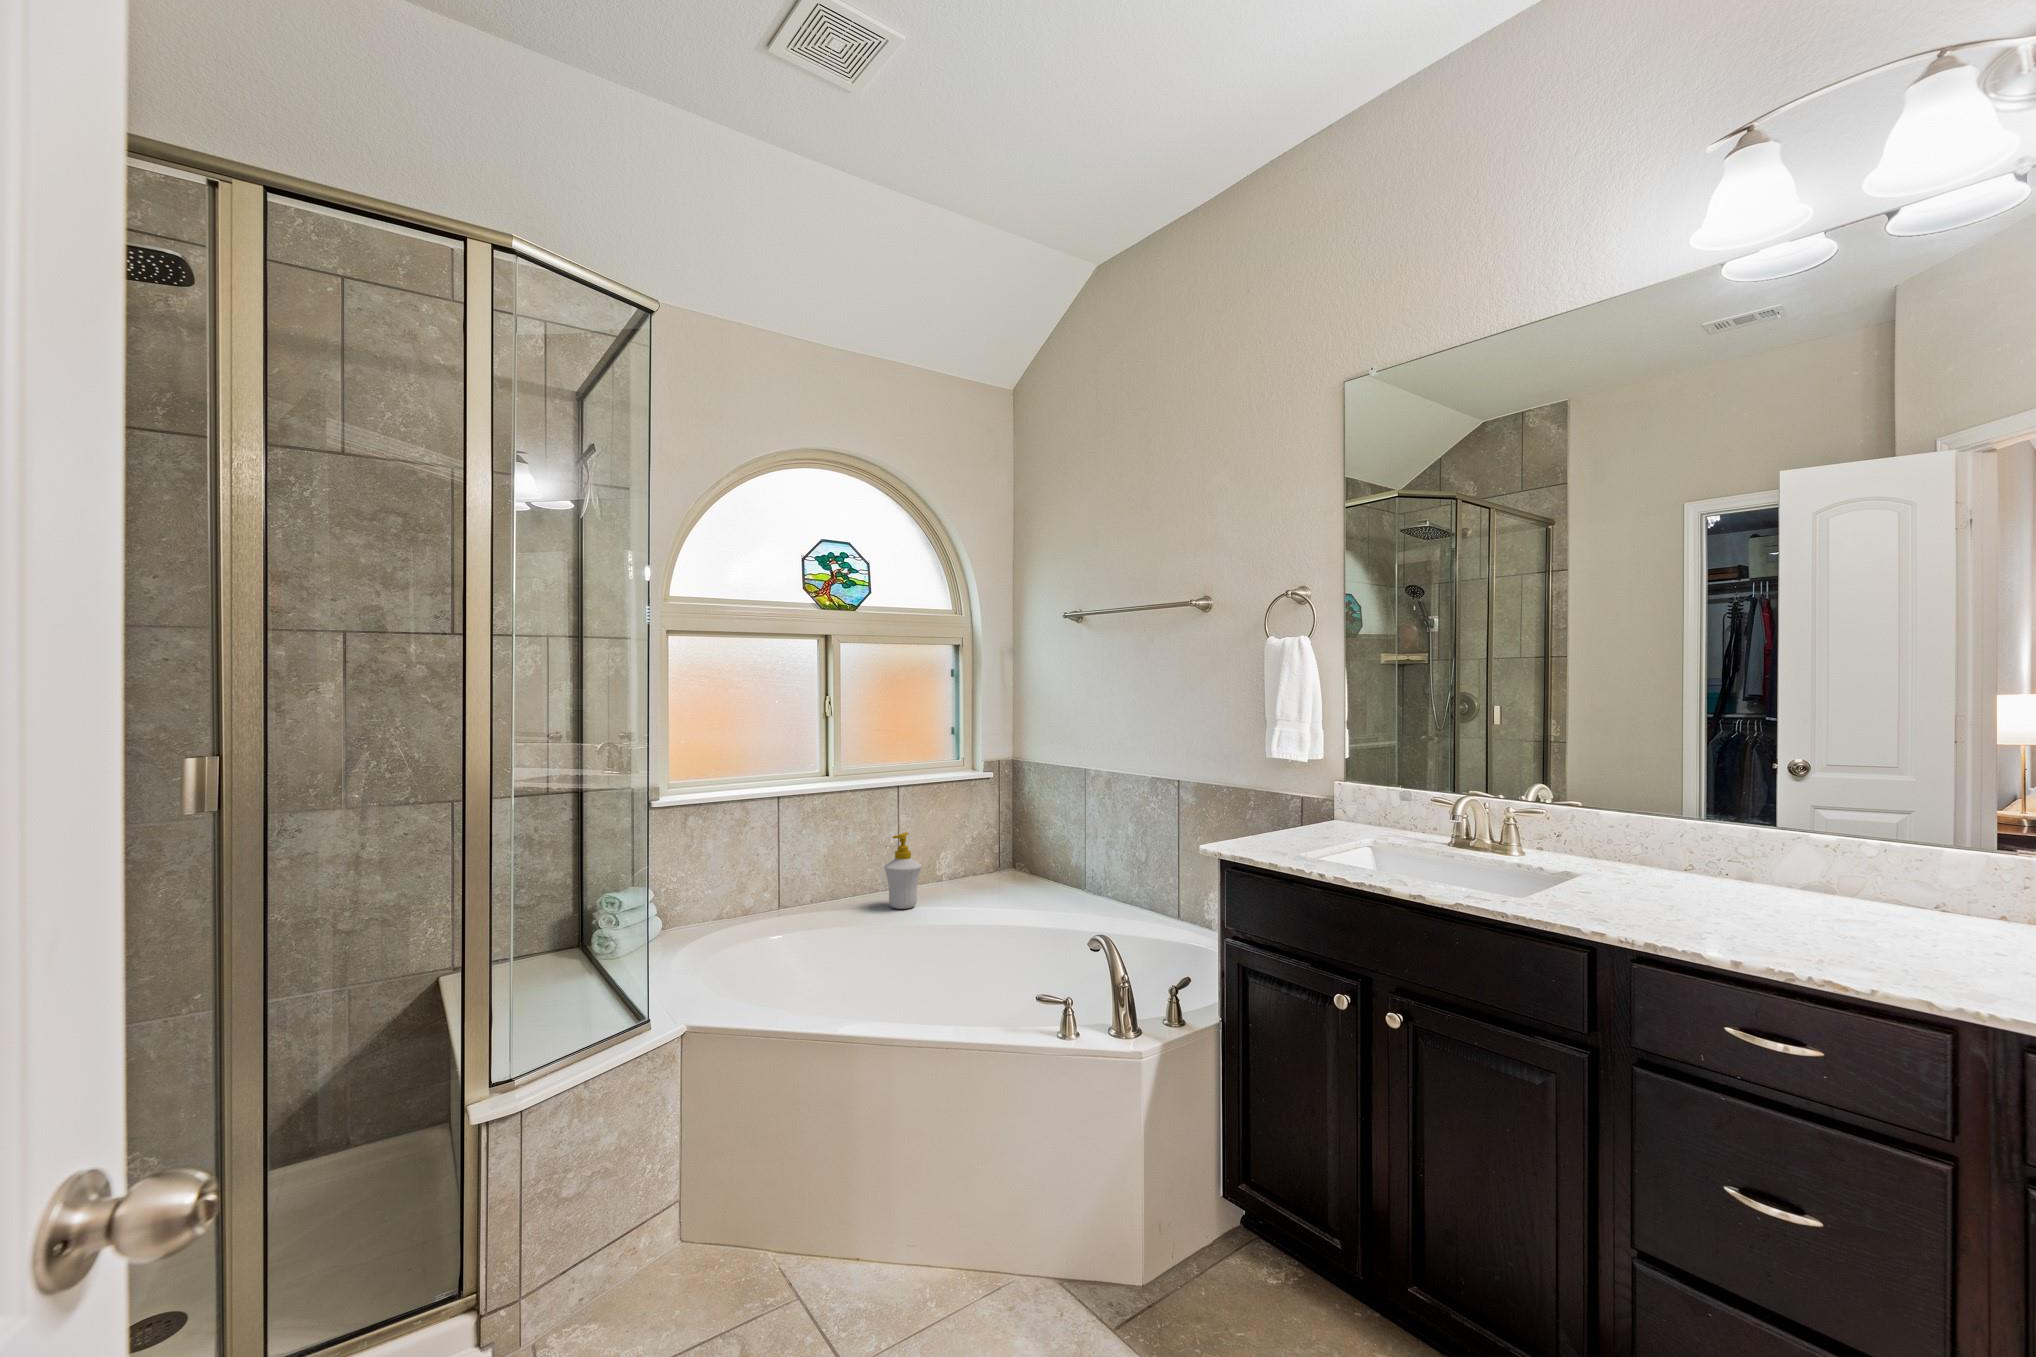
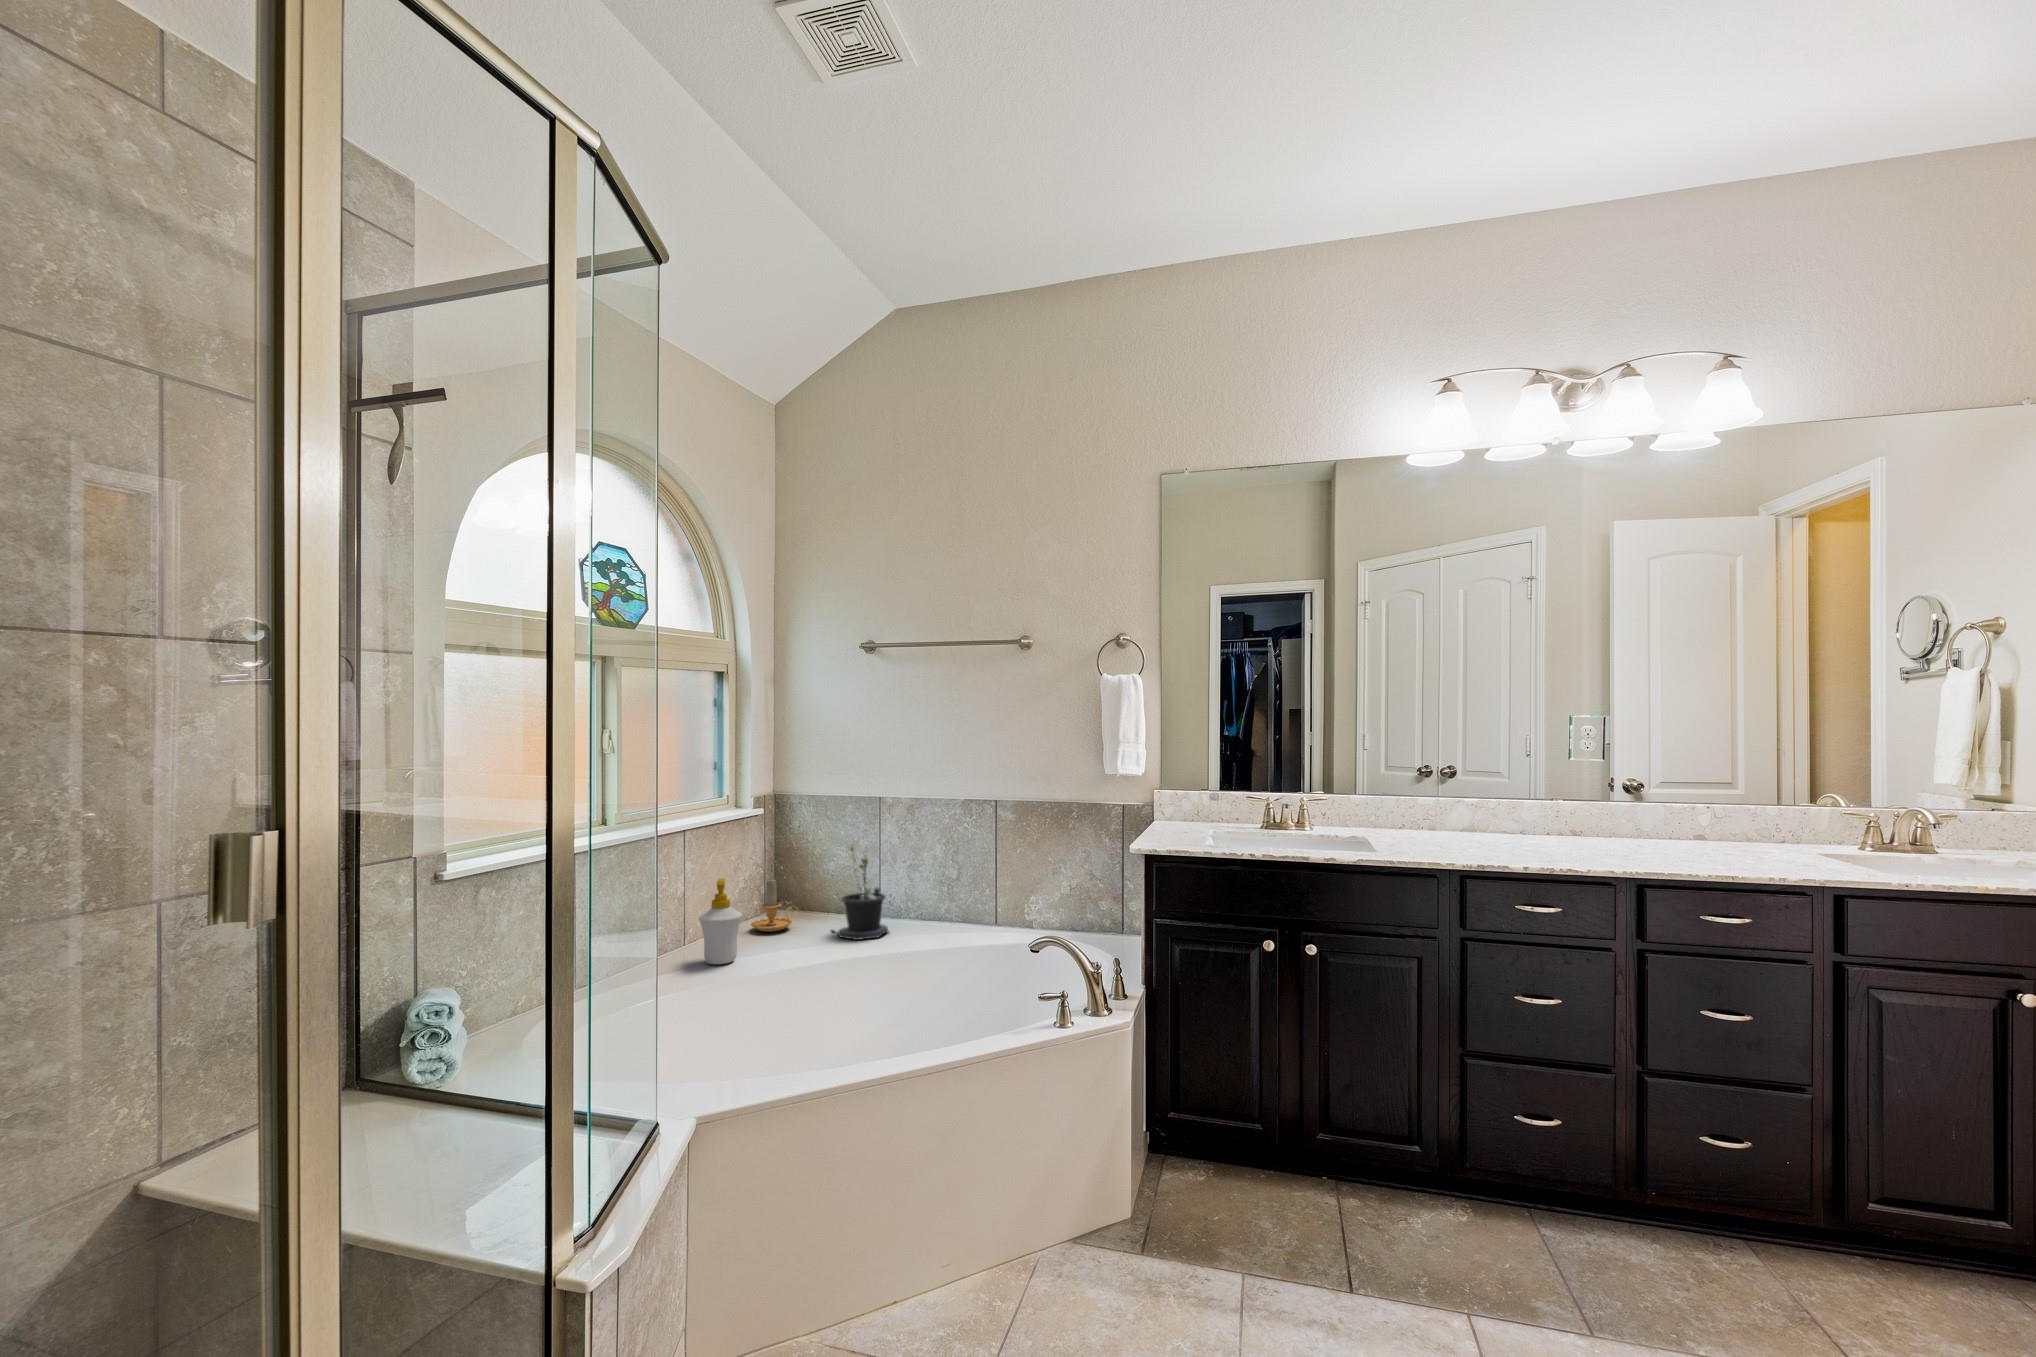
potted plant: none [1024,816,1076,911] -> present [832,846,889,940]
candle: none [968,838,1013,889] -> present [751,879,793,932]

